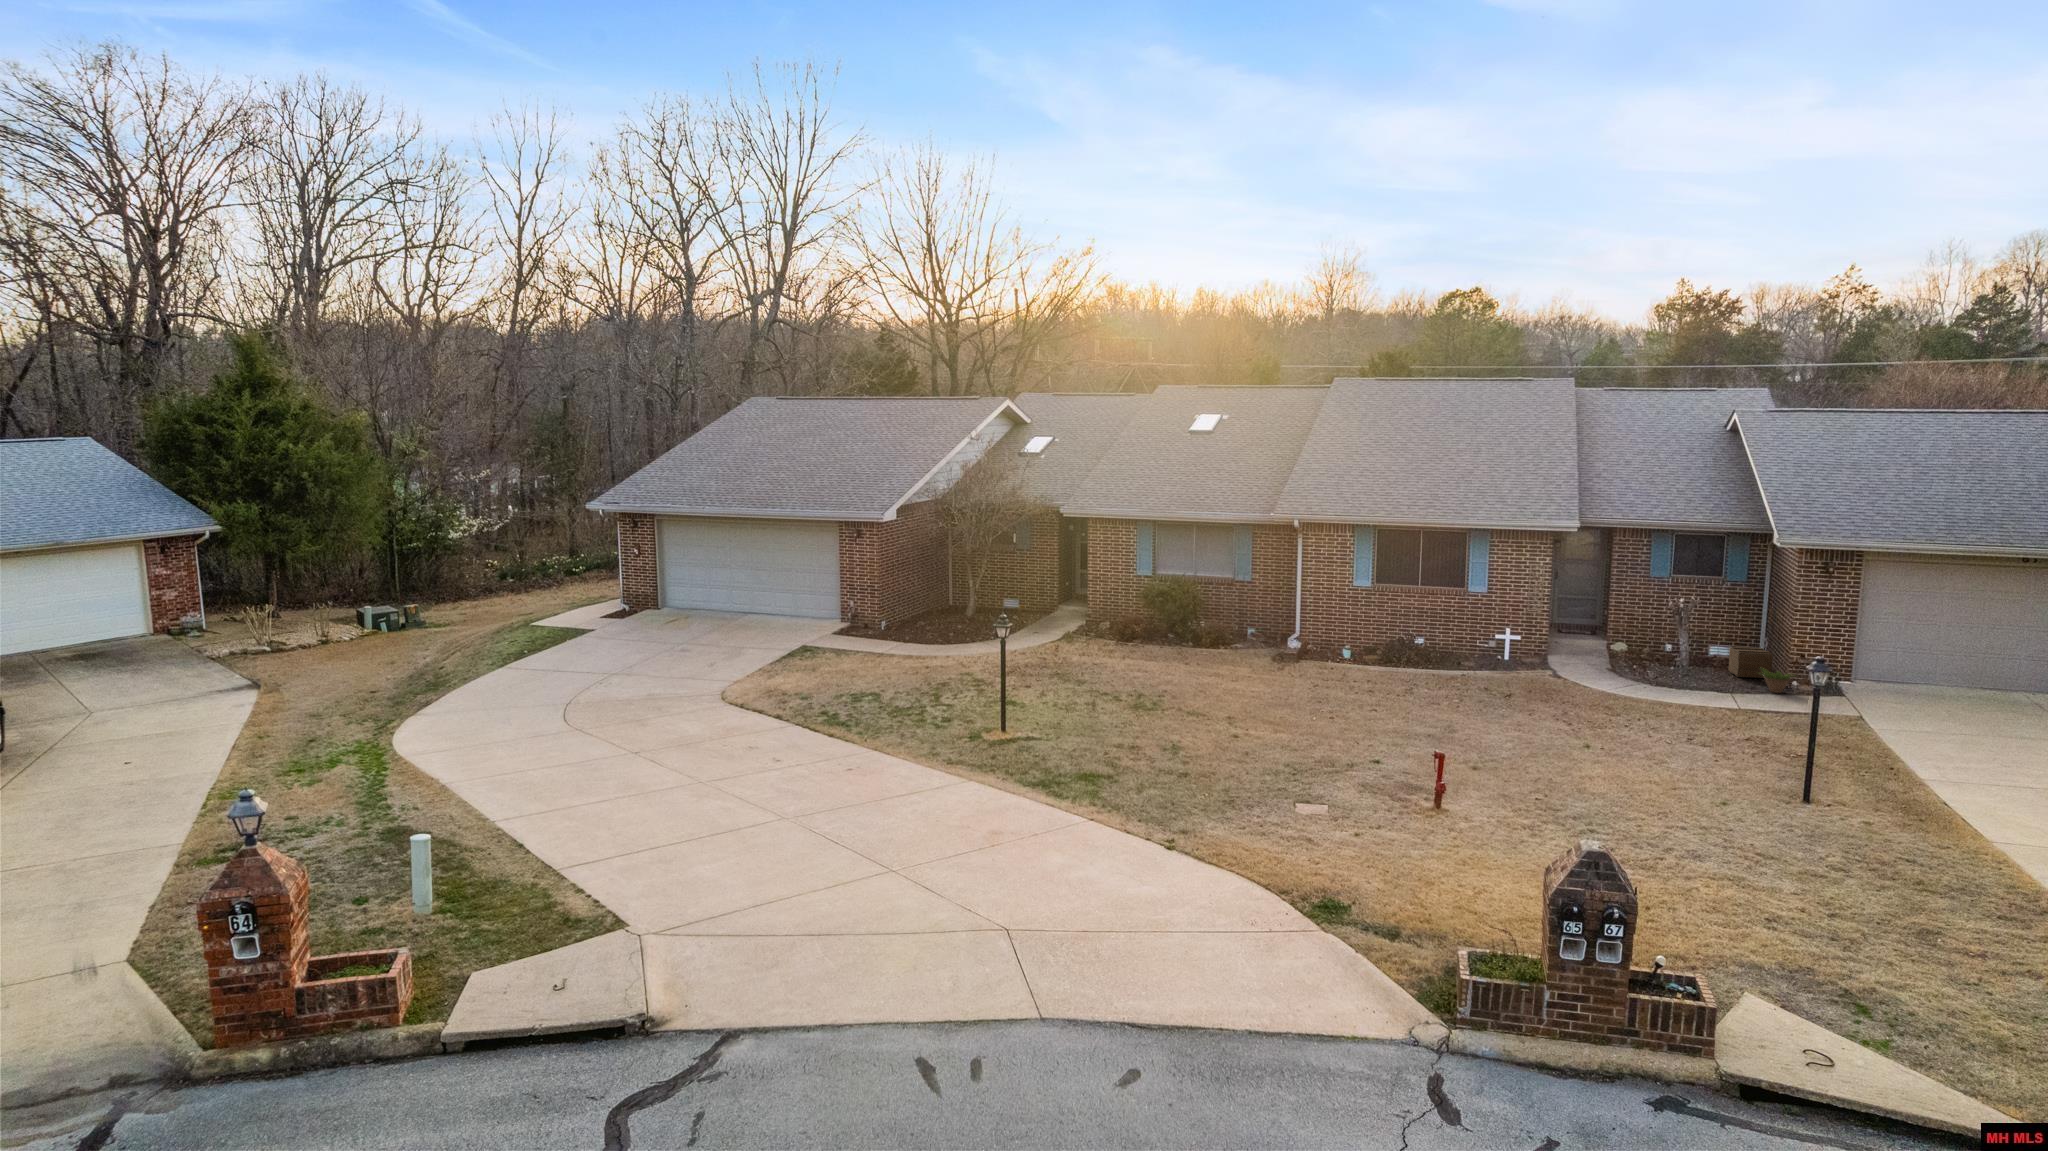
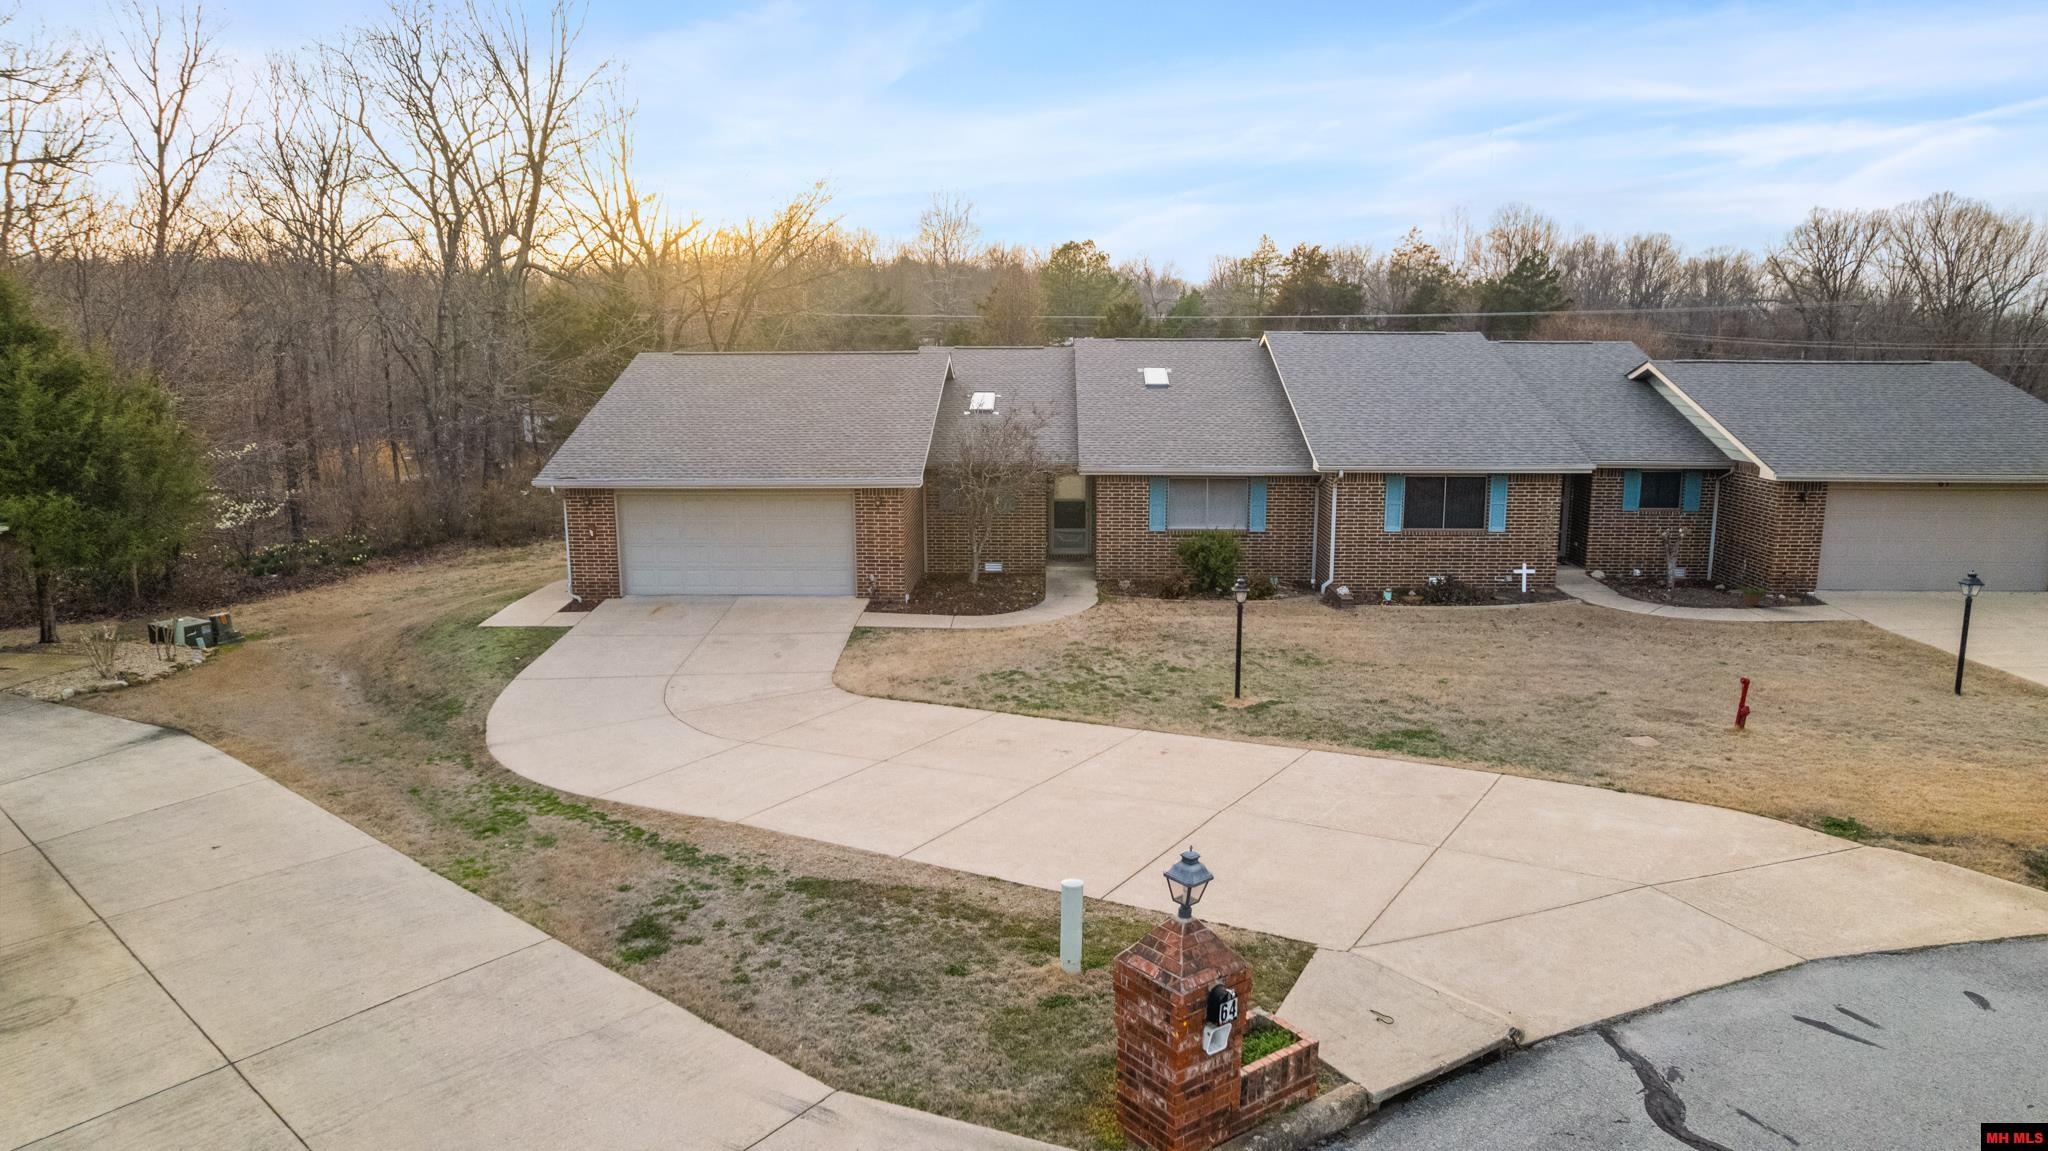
wooden crate: present [1728,647,1773,678] -> none [1686,569,1730,595]

